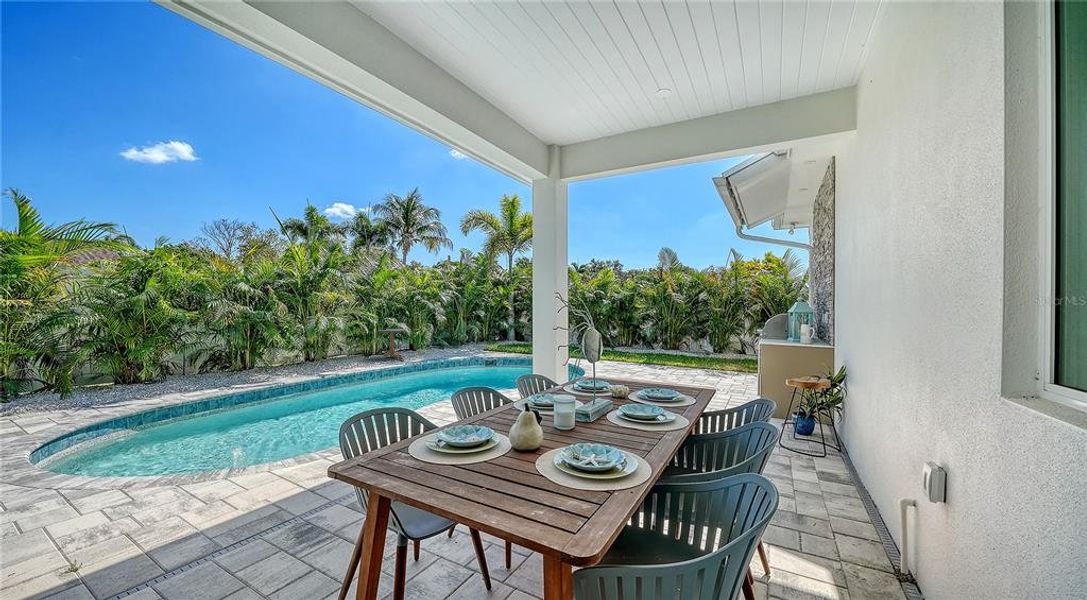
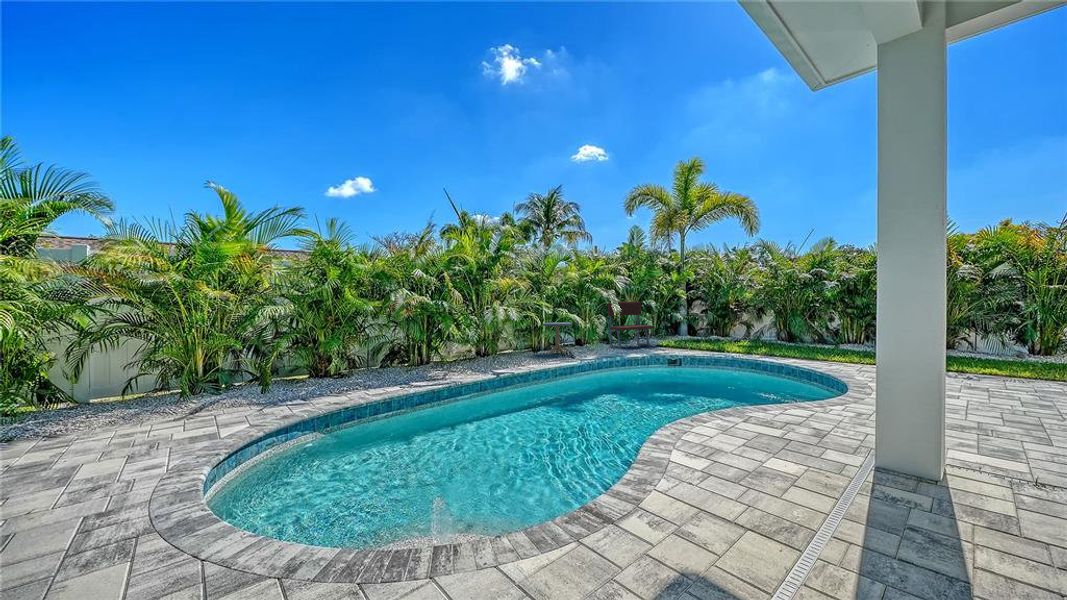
bench: none [445,310,485,352] -> present [608,301,655,348]

